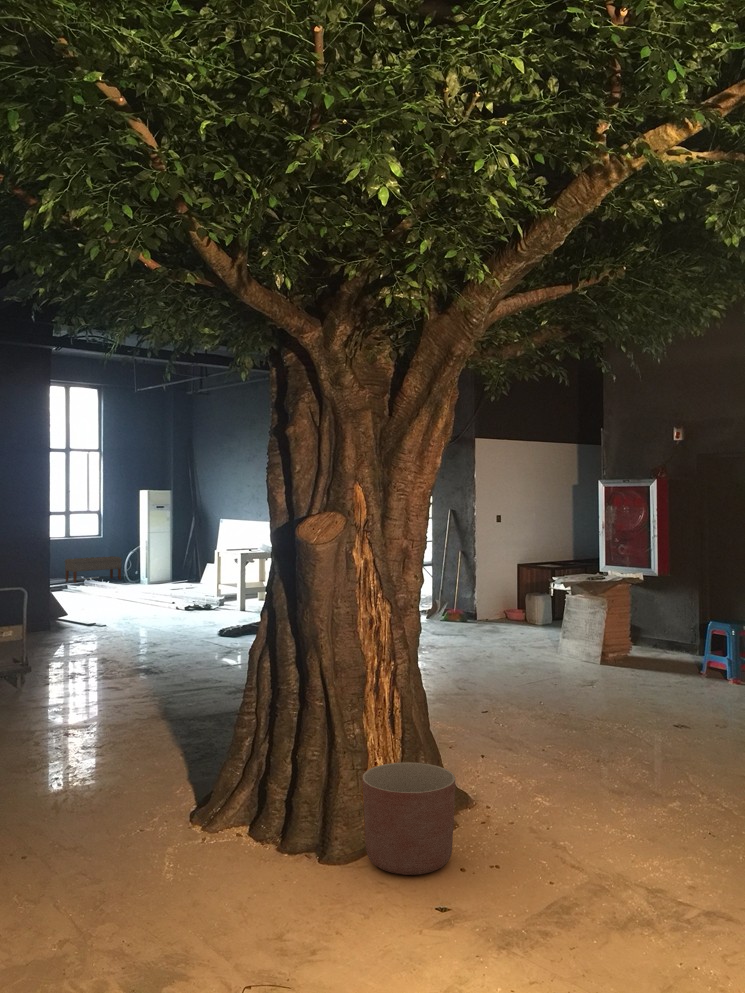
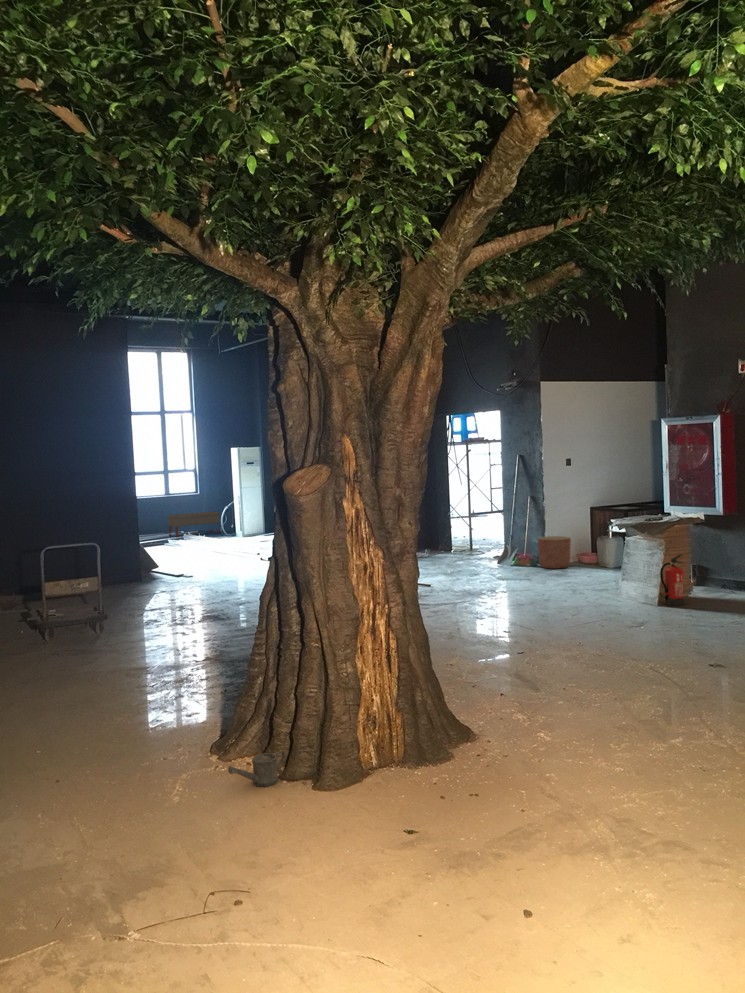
fire extinguisher: none [604,614,626,665] -> present [660,554,684,606]
planter: present [362,762,455,875] -> present [537,536,571,569]
watering can: none [226,818,281,859] -> present [228,751,285,787]

